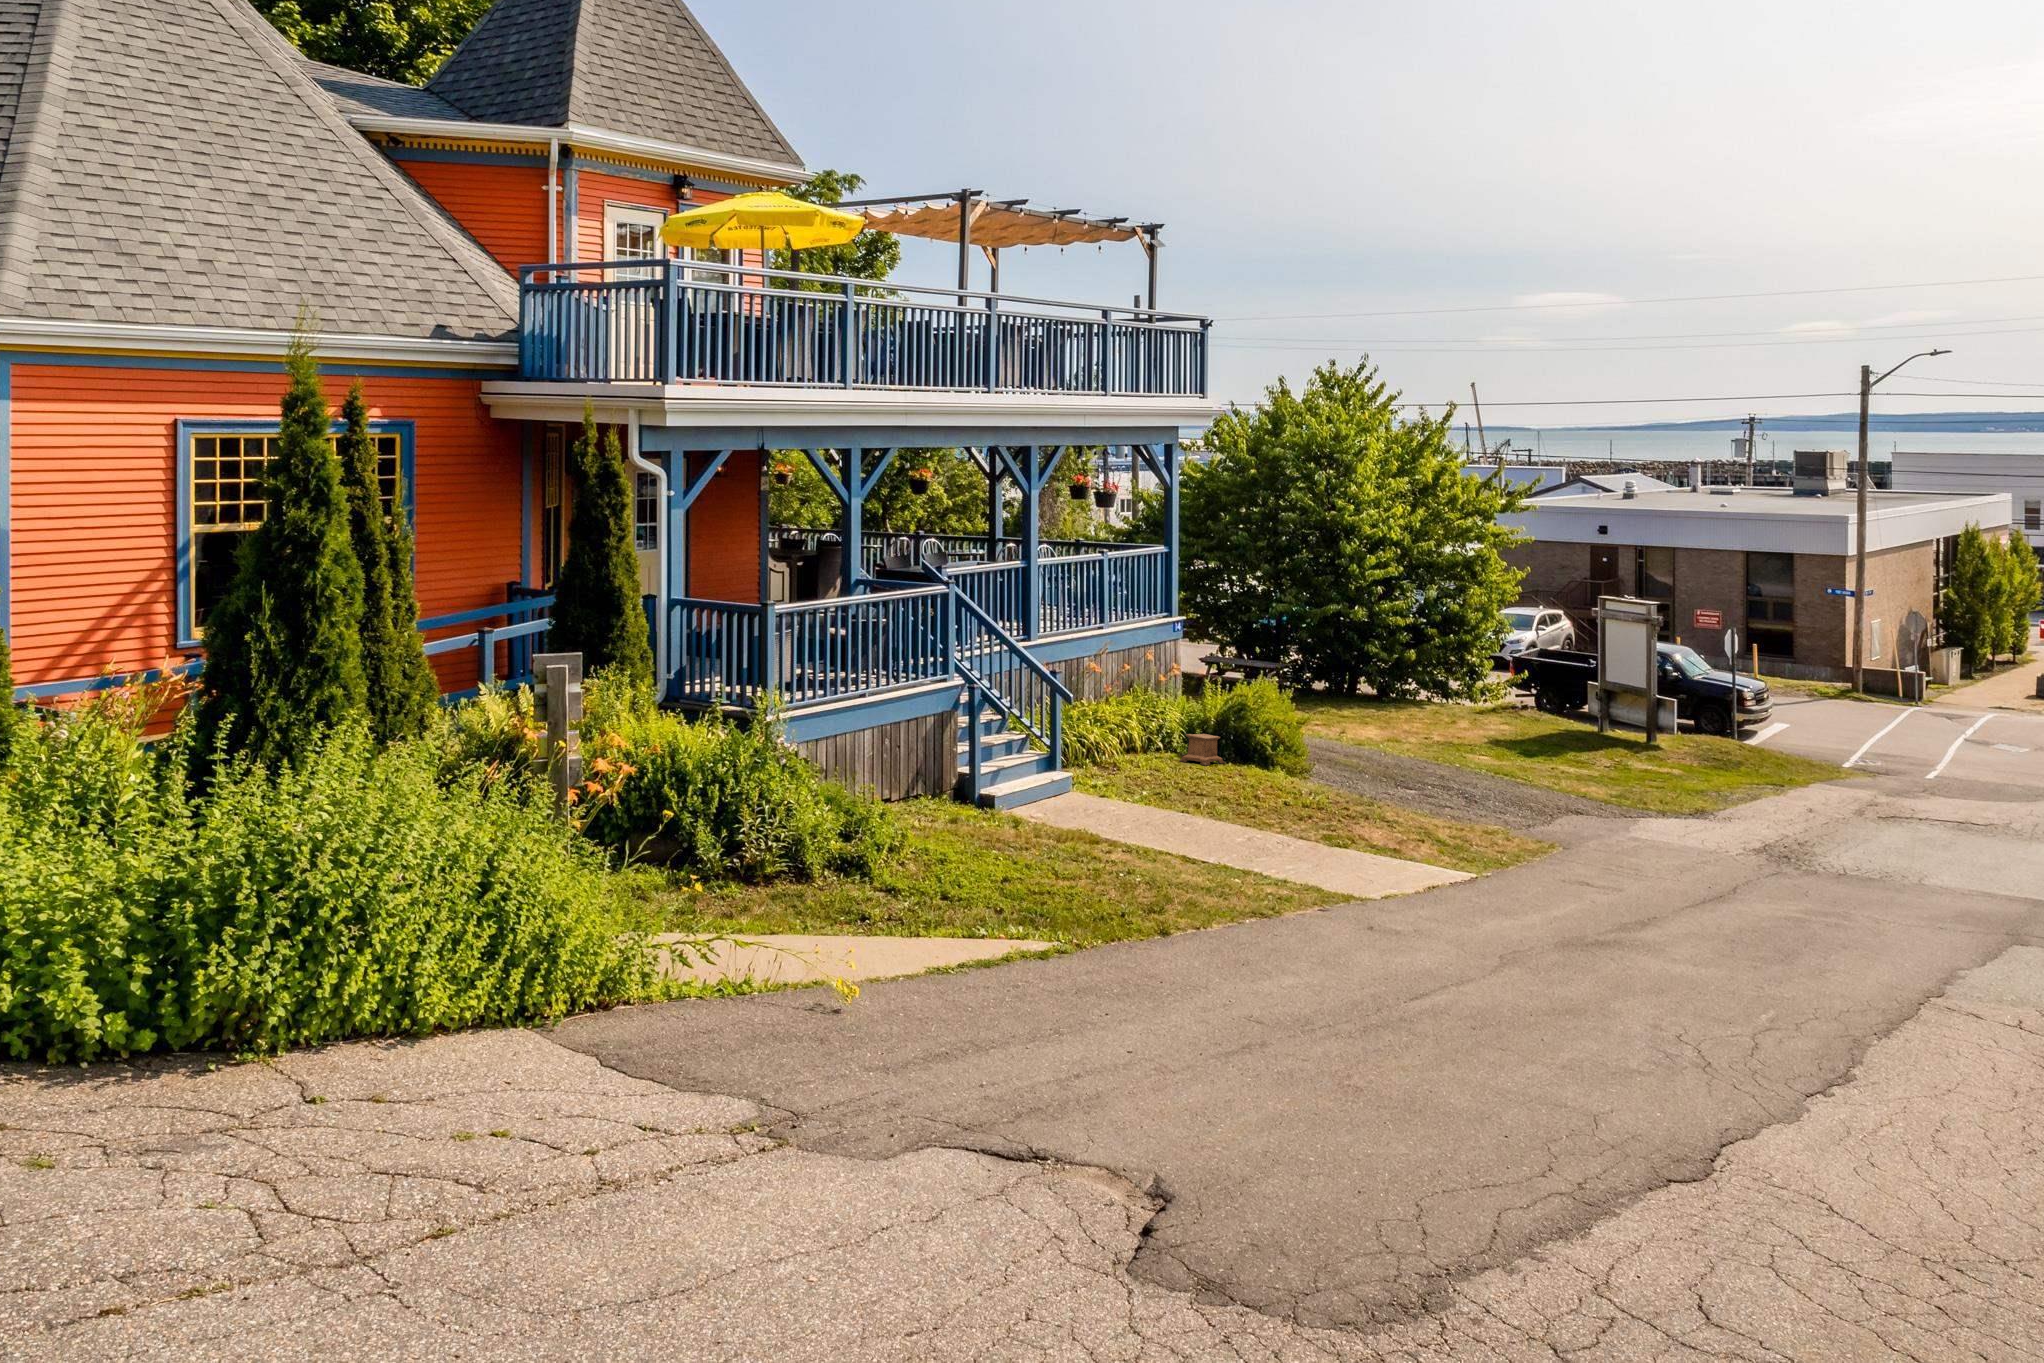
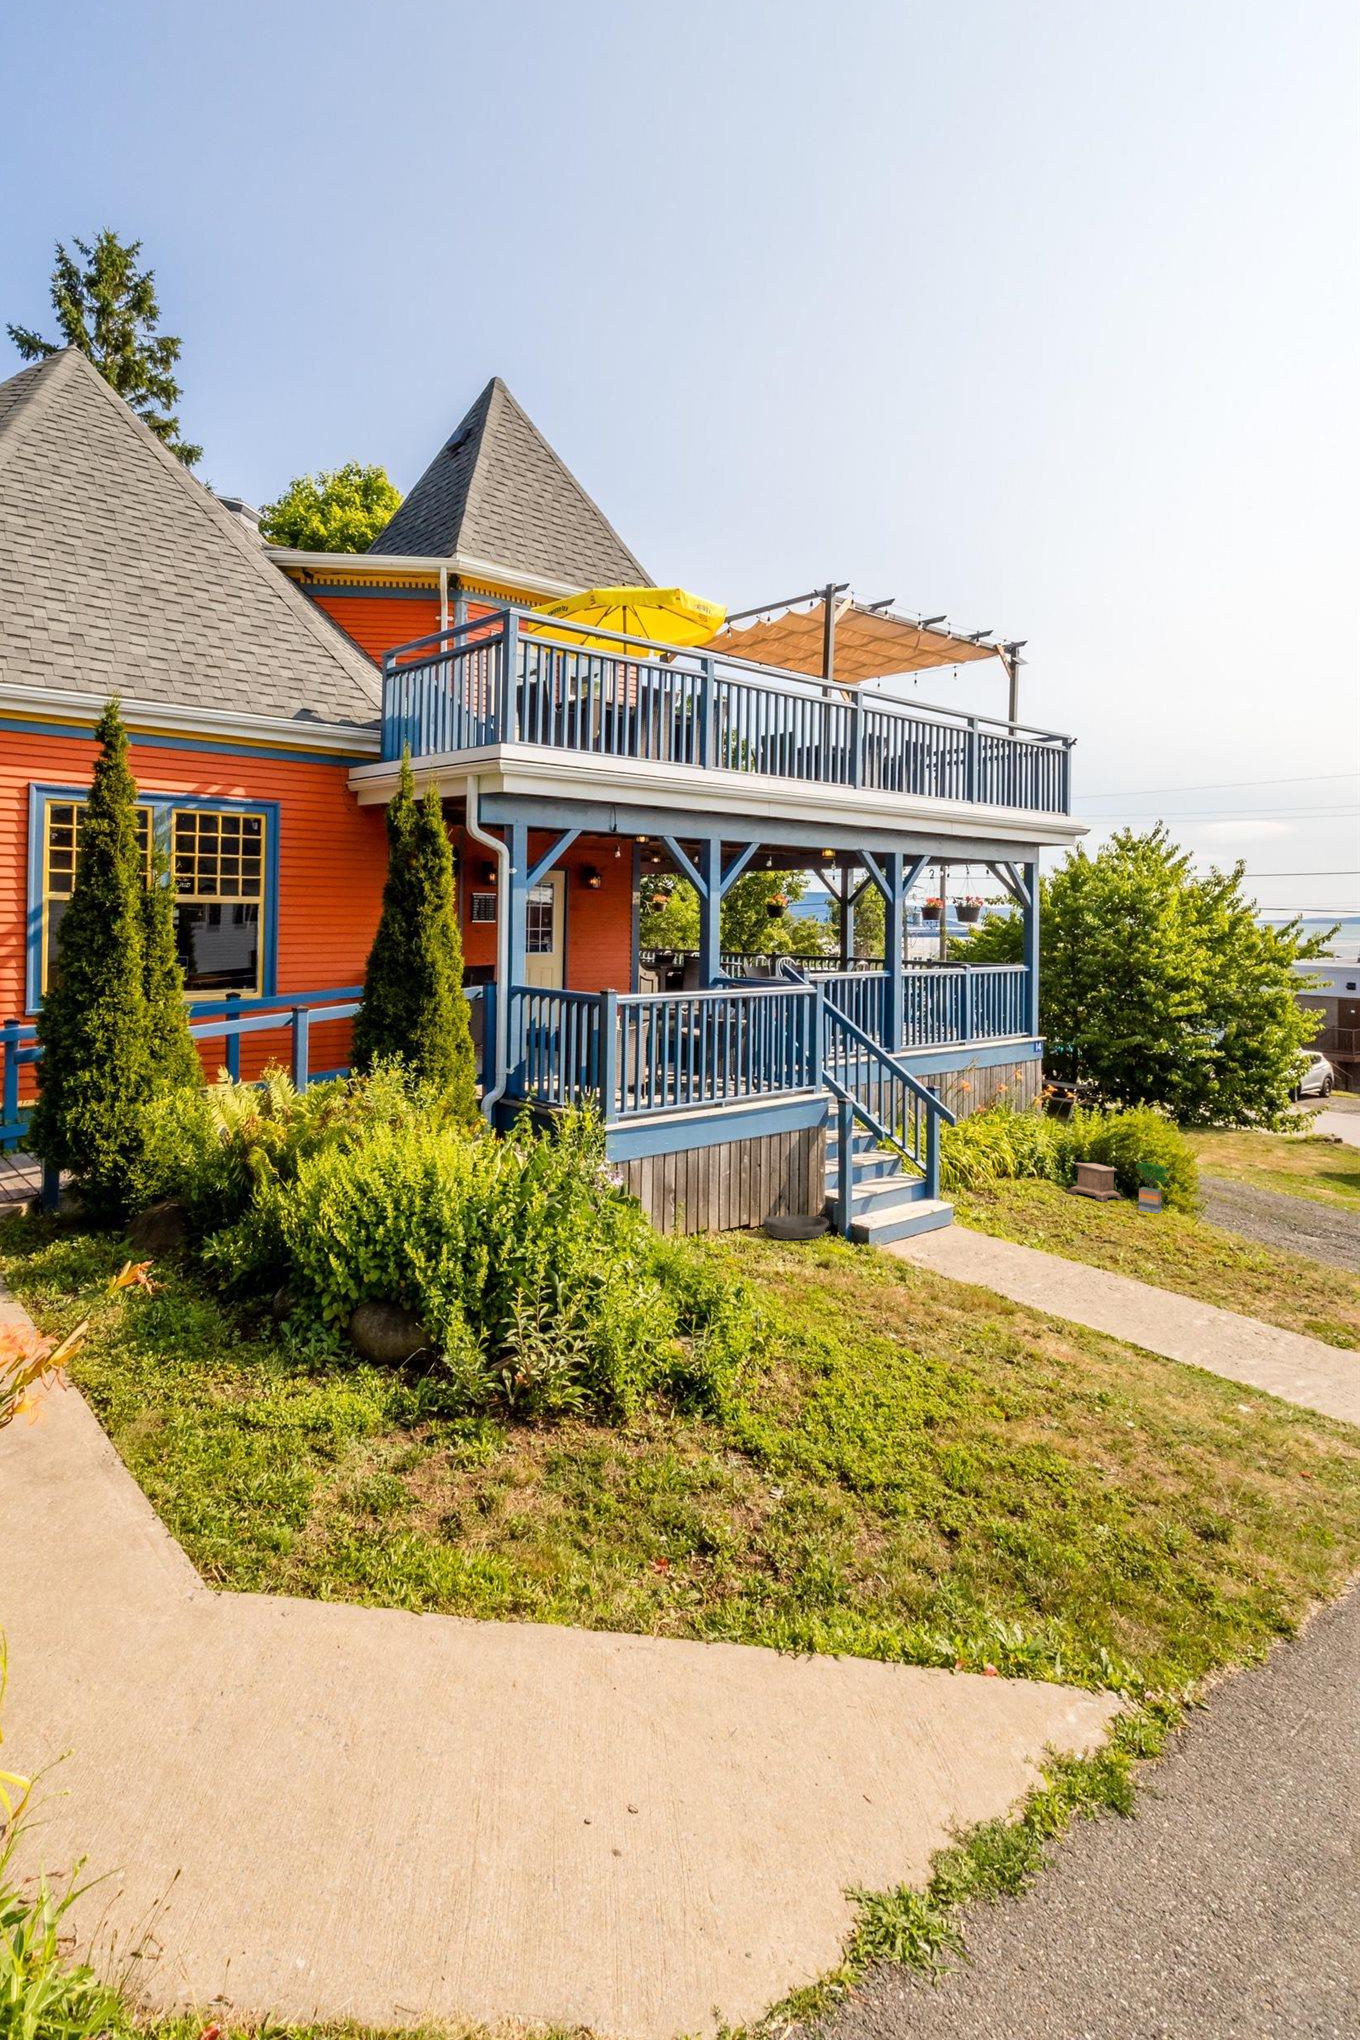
potted tree: none [1230,728,1257,771] -> present [1136,1163,1169,1214]
basket: none [904,783,959,802] -> present [763,1215,829,1240]

